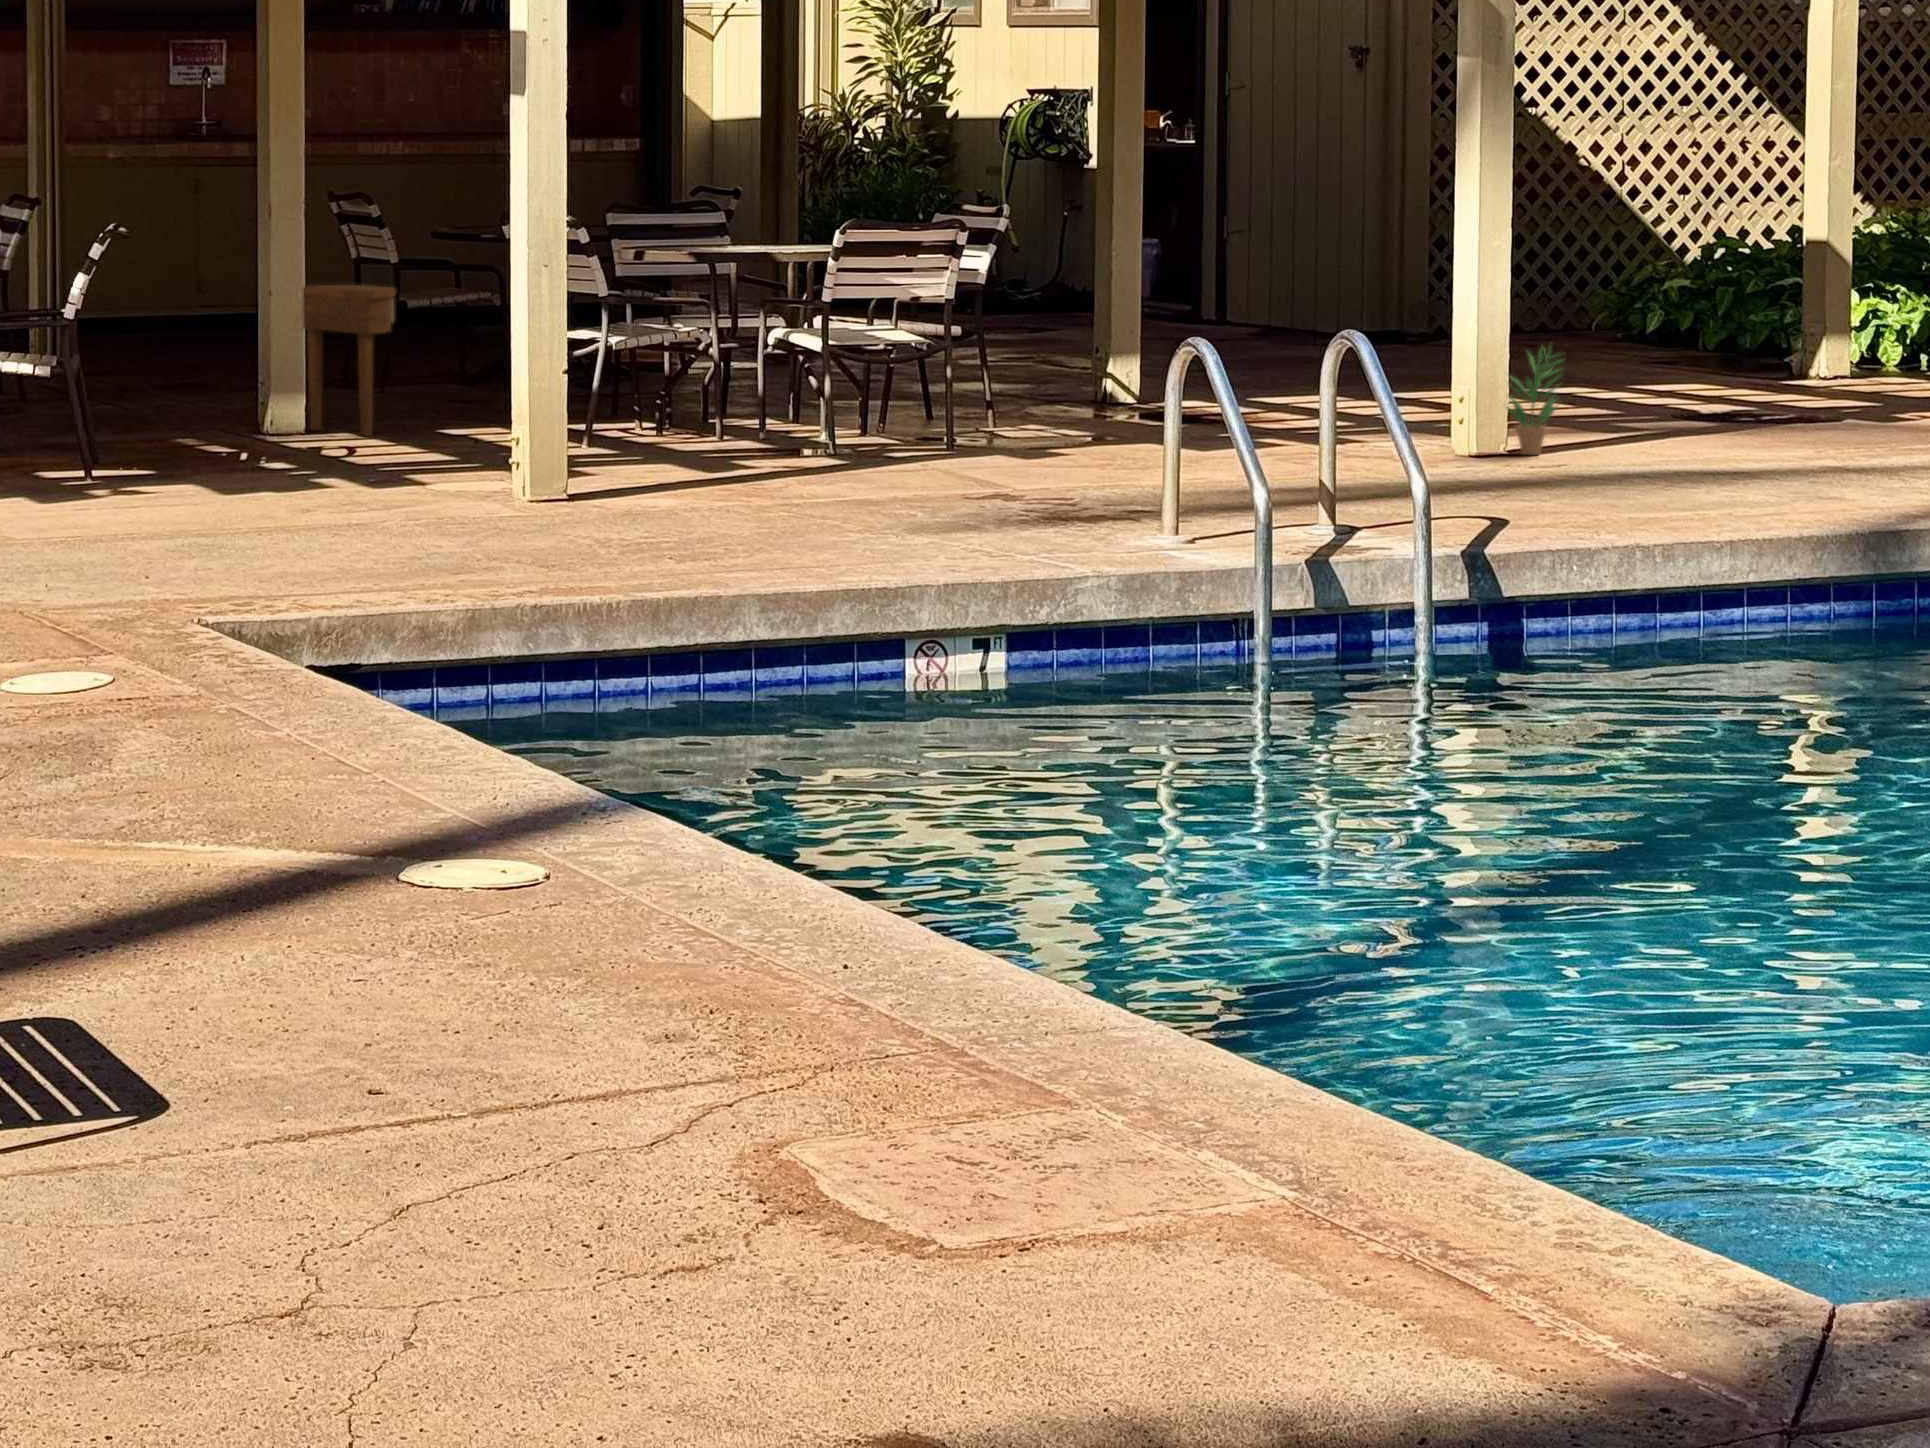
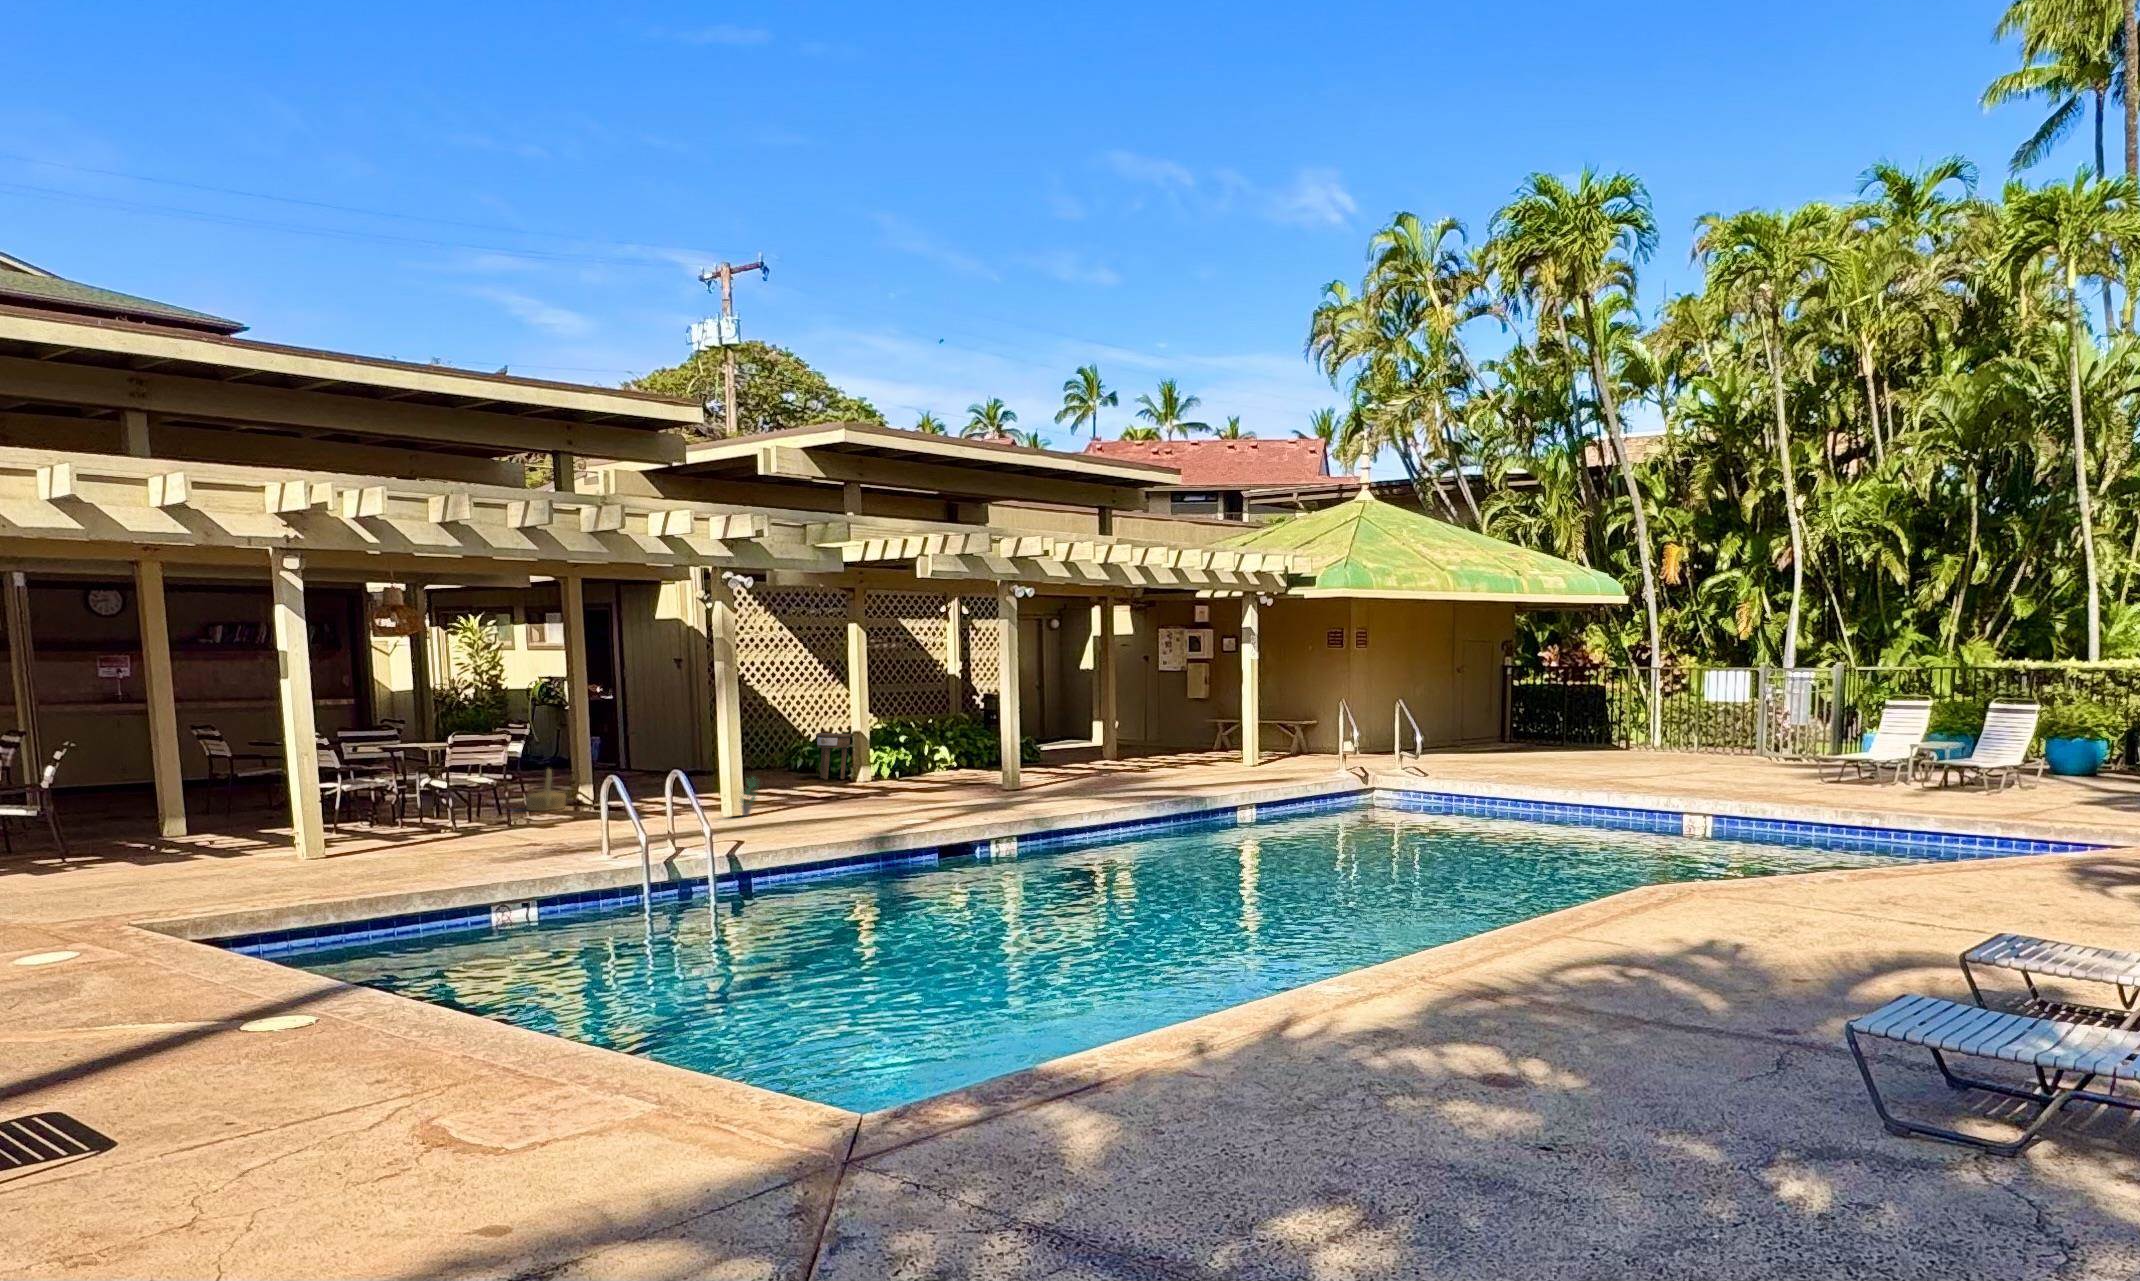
side table: present [303,285,396,436] -> present [817,733,851,780]
woven basket: none [999,308,1091,412] -> present [526,769,566,811]

